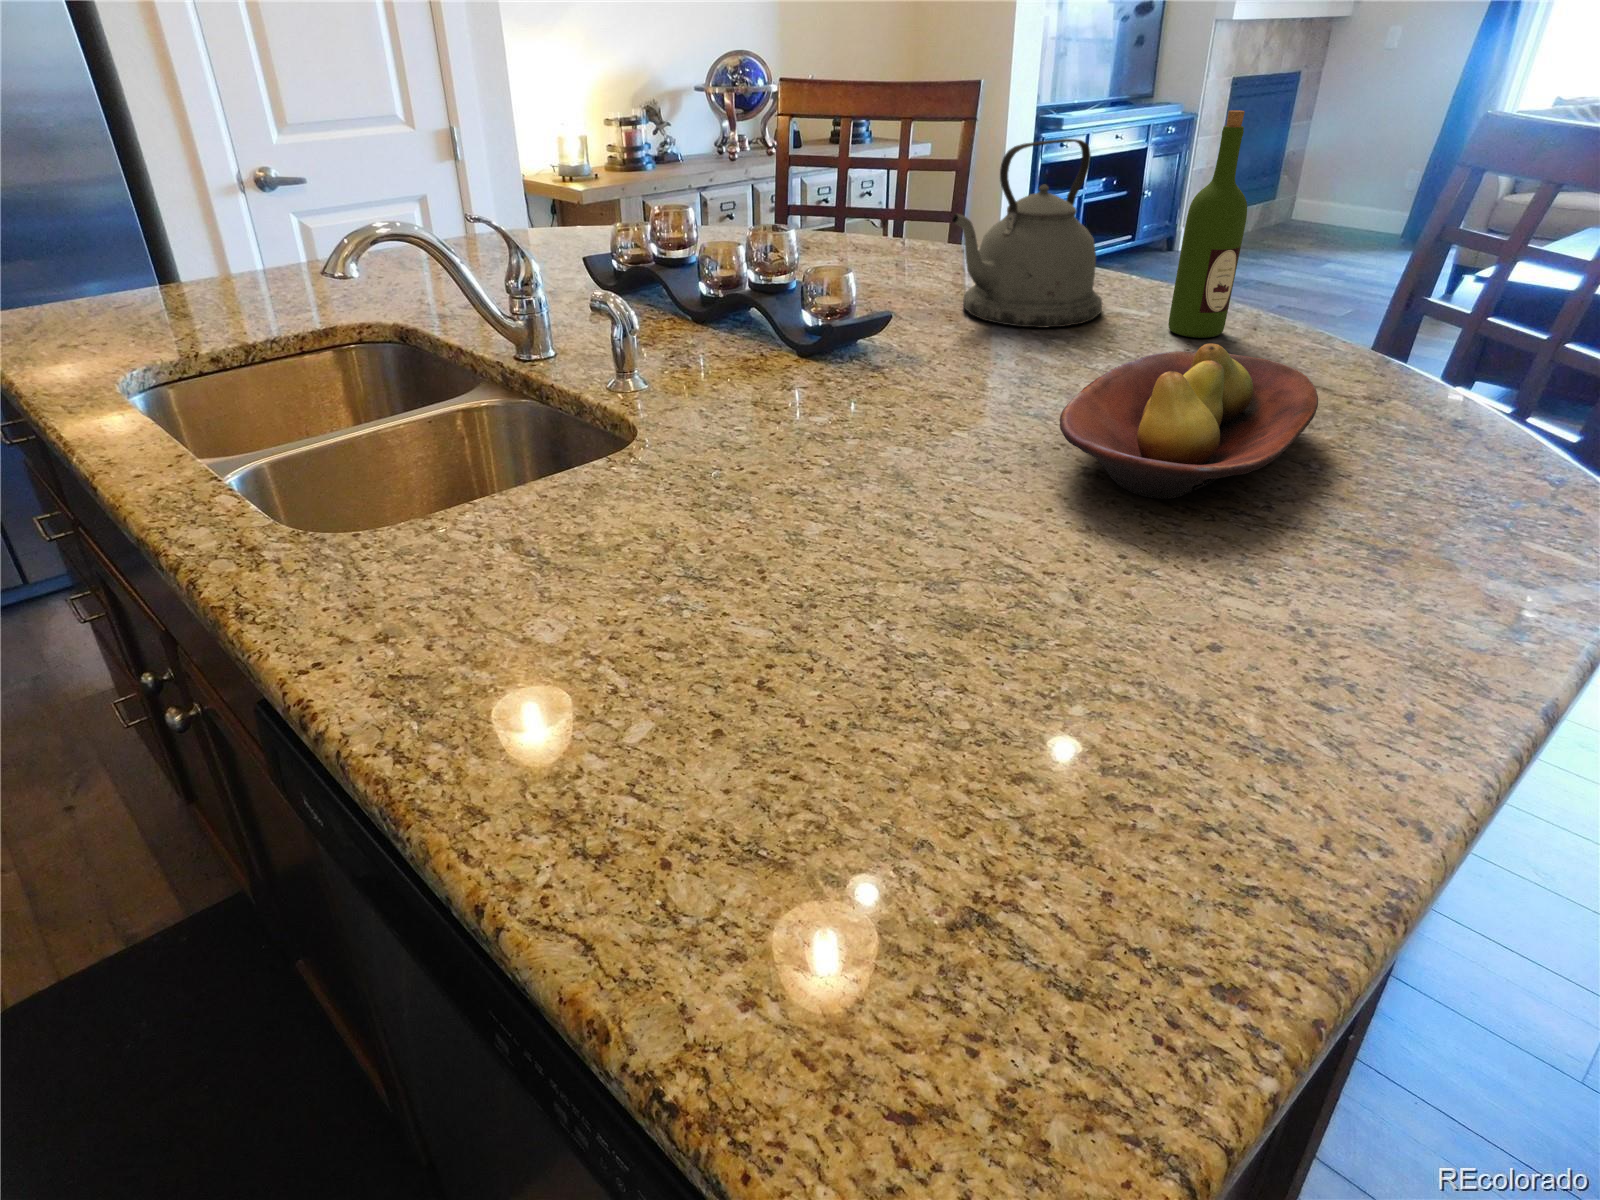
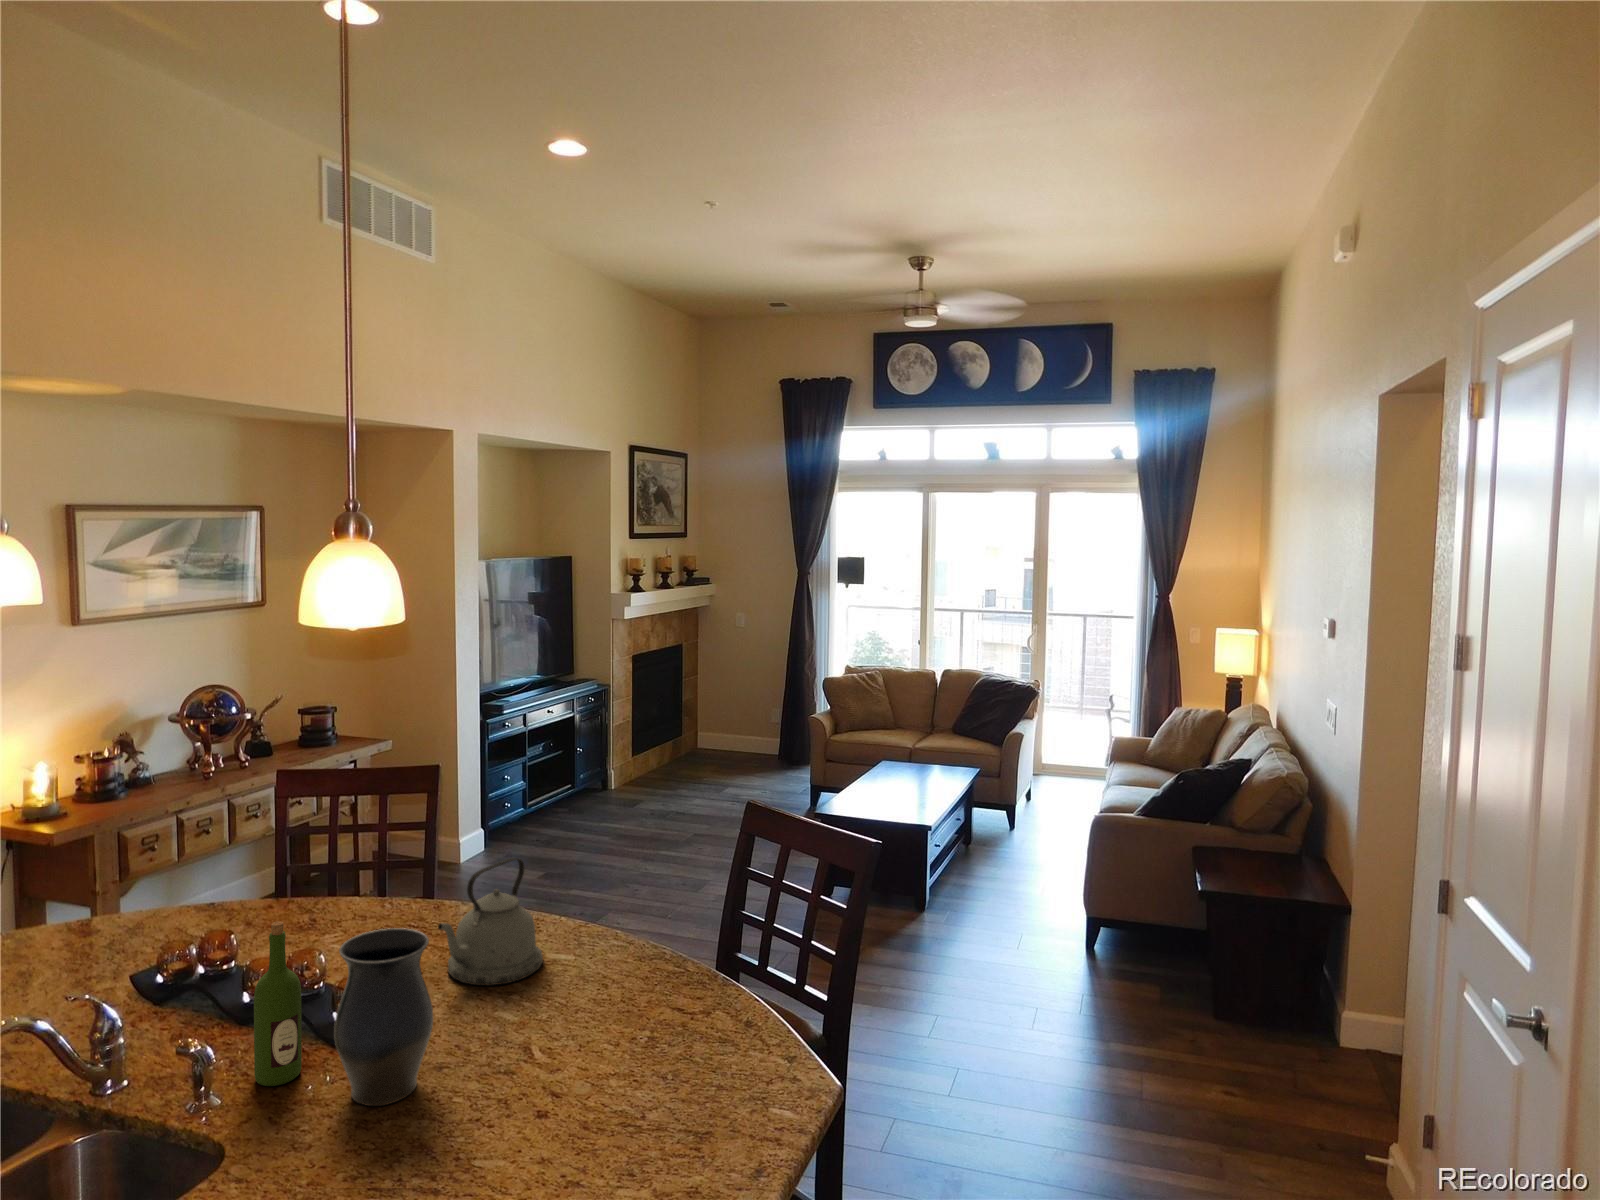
wine bottle: present [1168,110,1247,338] -> present [254,921,302,1086]
vase: none [785,156,930,423] -> present [334,928,433,1106]
fruit bowl: present [1060,344,1318,499] -> none [521,1006,663,1126]

